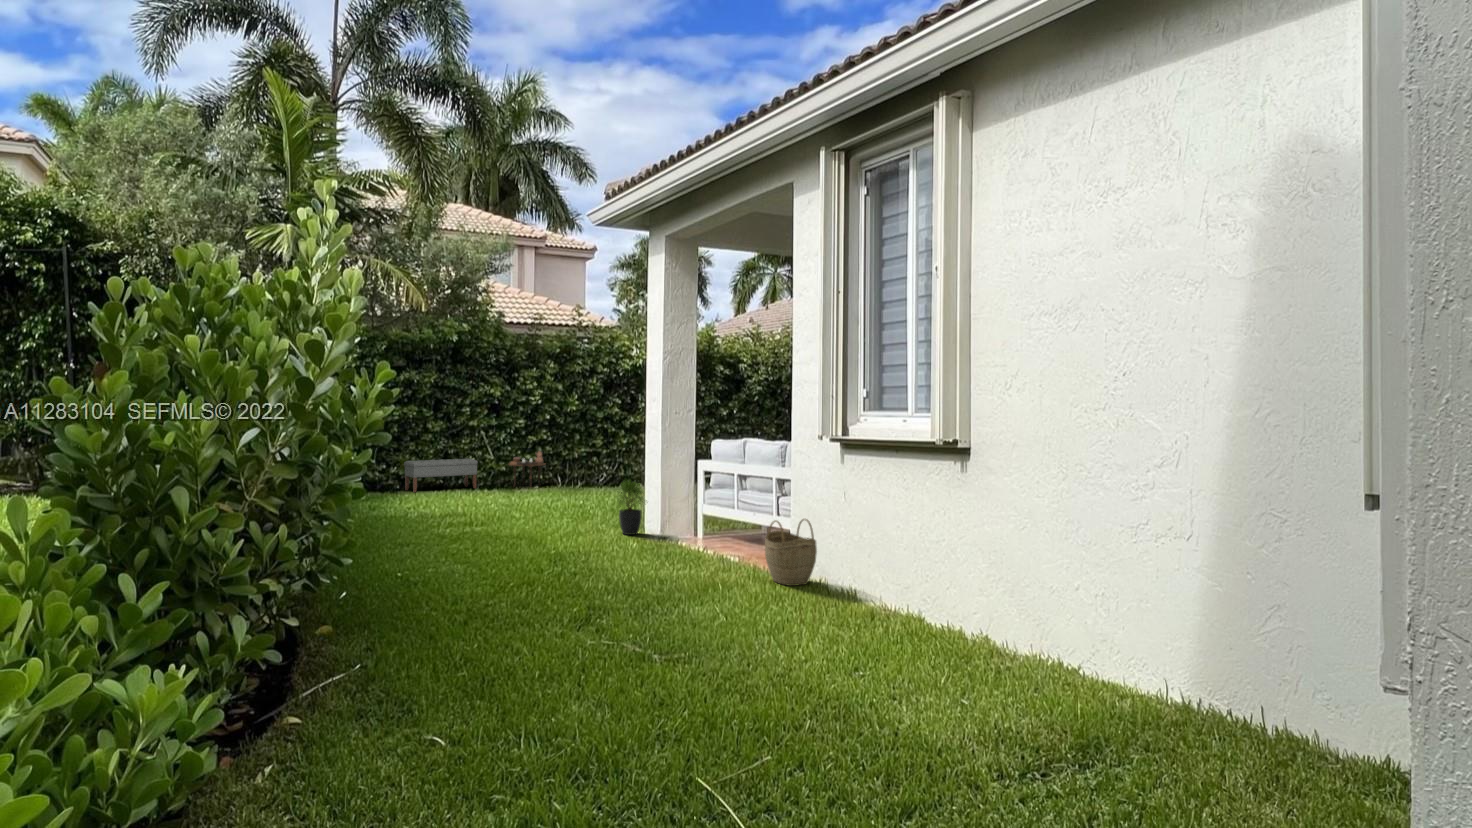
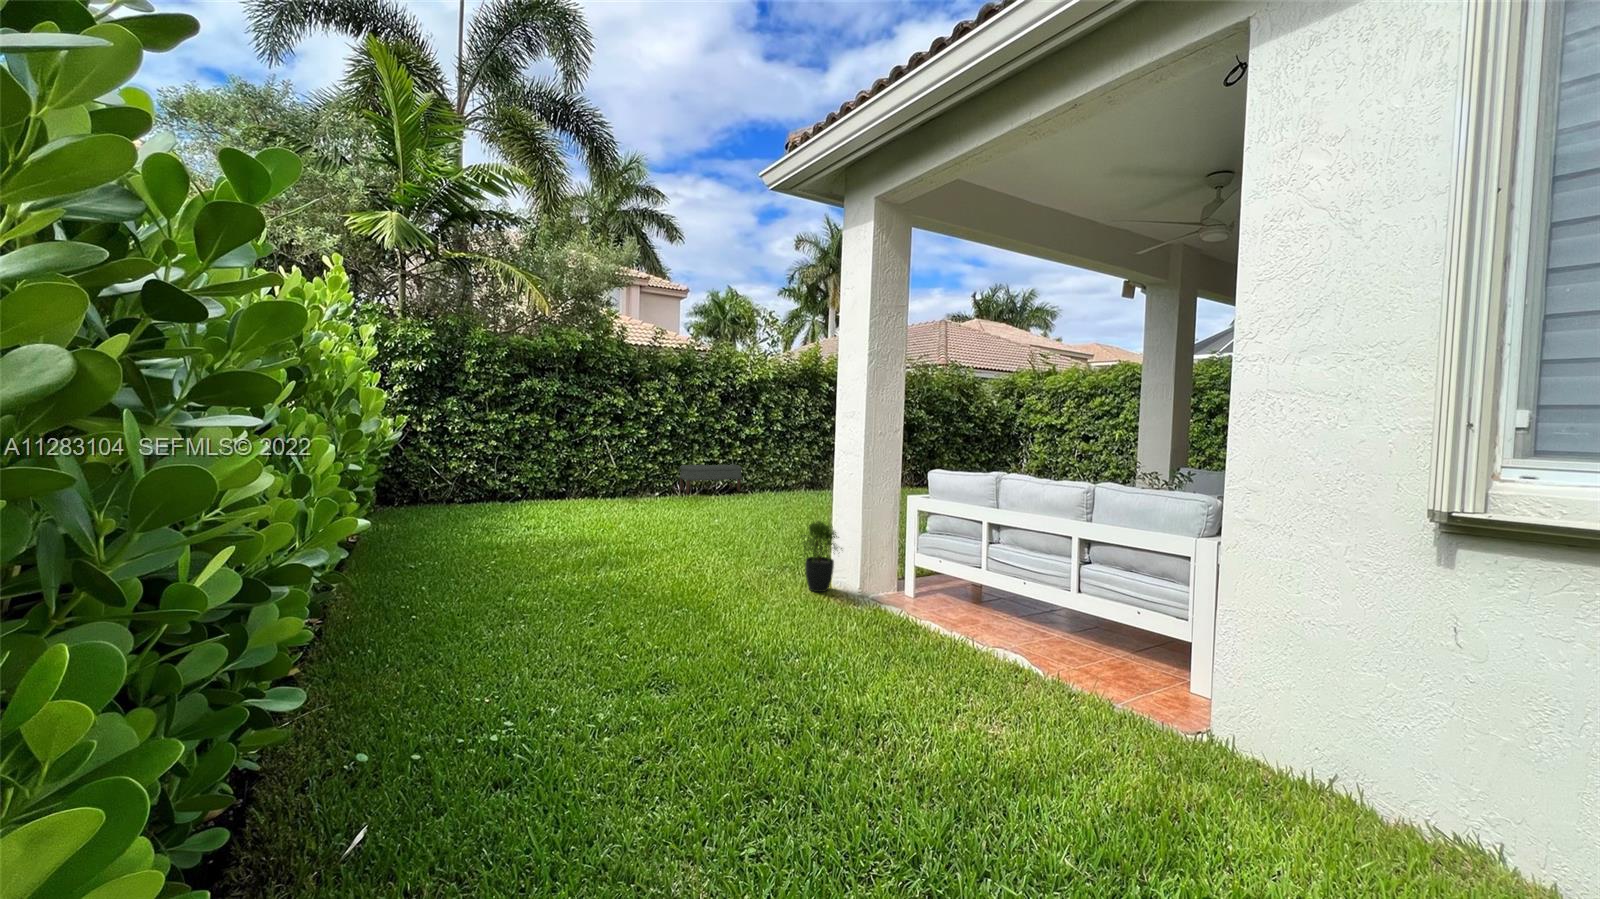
side table: present [509,451,546,486] -> none [631,461,669,498]
bench: present [404,458,478,492] -> present [679,464,742,494]
woven basket: present [765,519,817,586] -> none [1182,648,1309,786]

